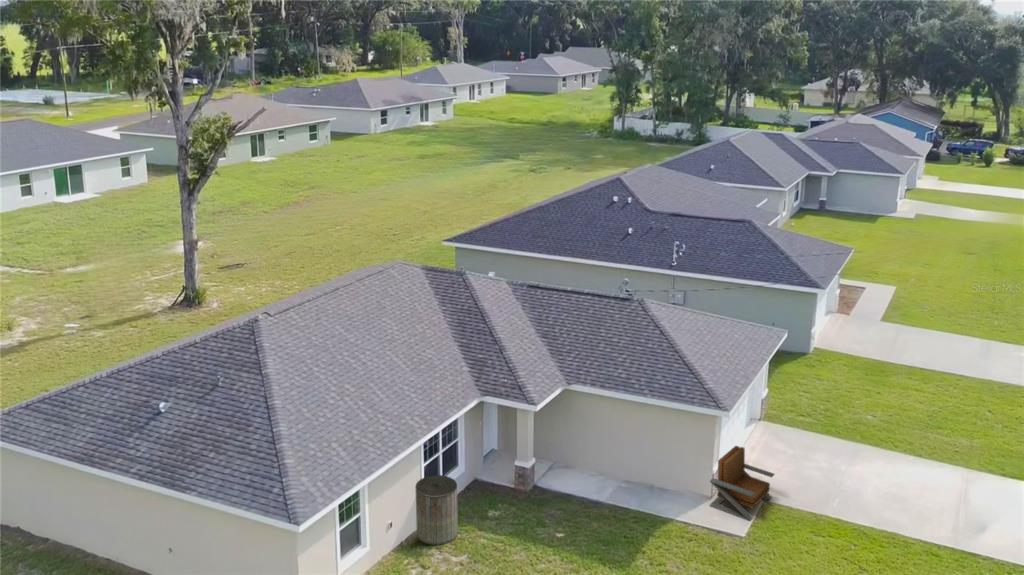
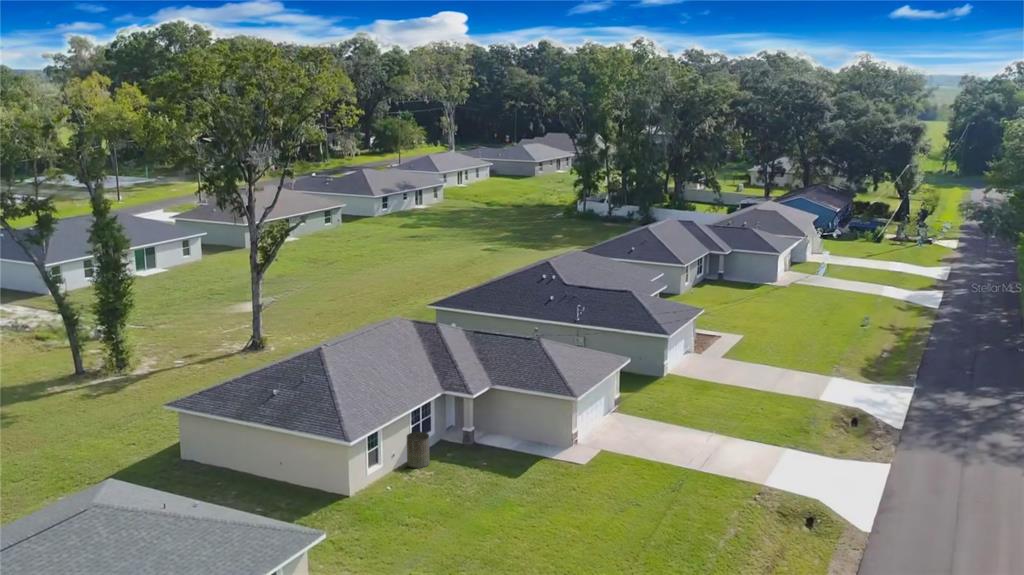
lounge chair: present [710,446,774,521] -> none [571,419,608,458]

